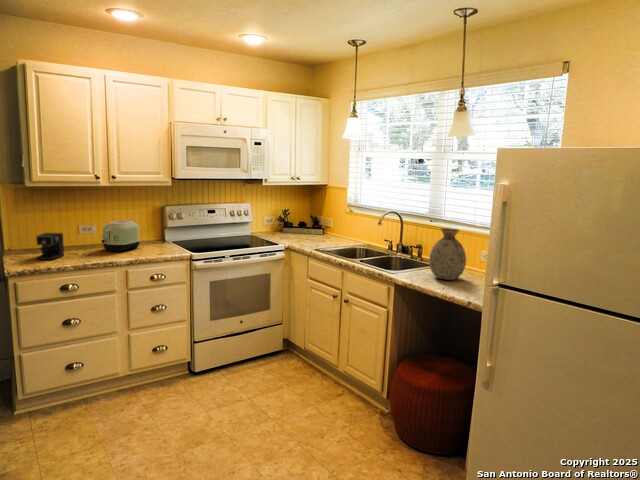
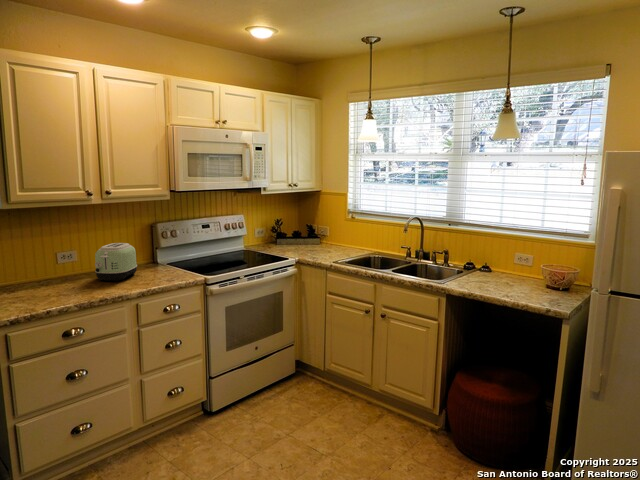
vase: present [429,228,466,280] -> none [479,234,518,287]
coffee maker: present [36,233,91,260] -> none [20,264,88,300]

